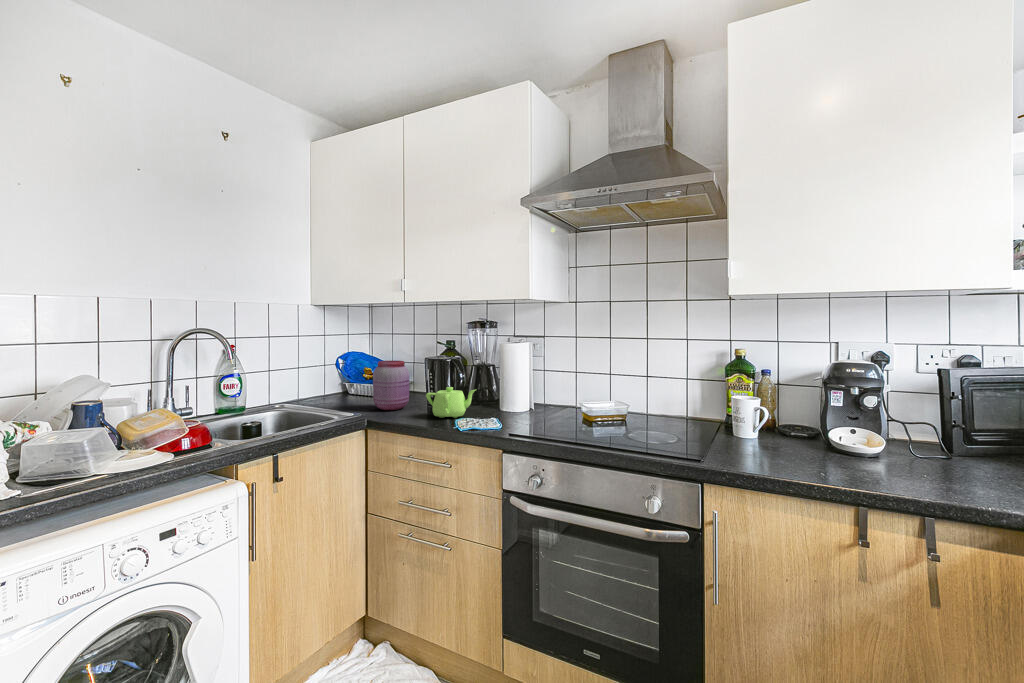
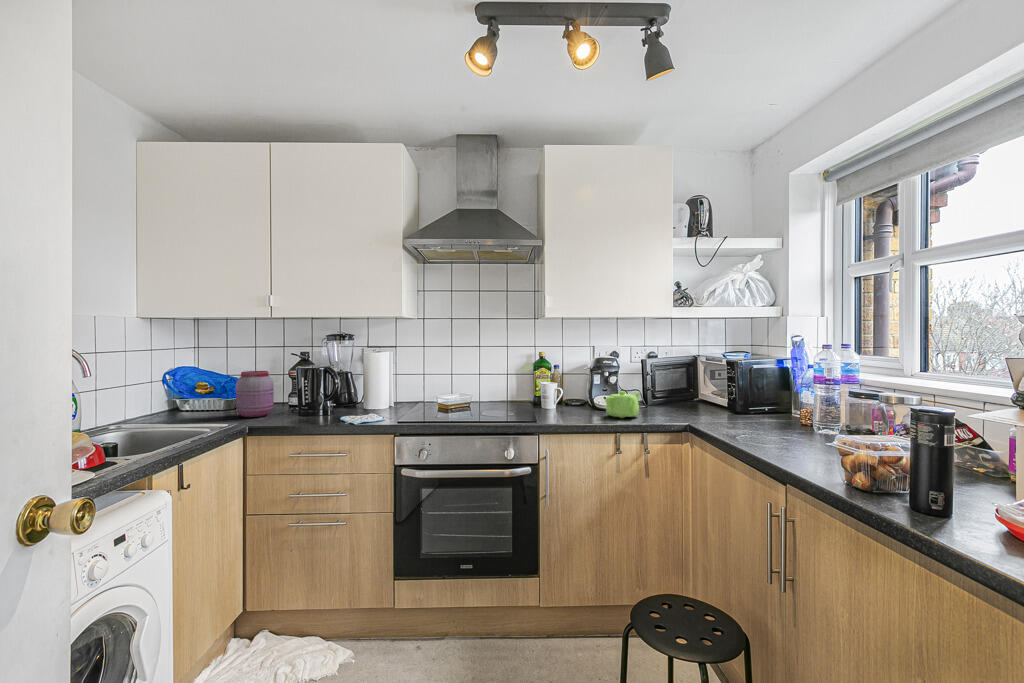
teapot: present [426,387,476,418] -> present [605,391,640,418]

